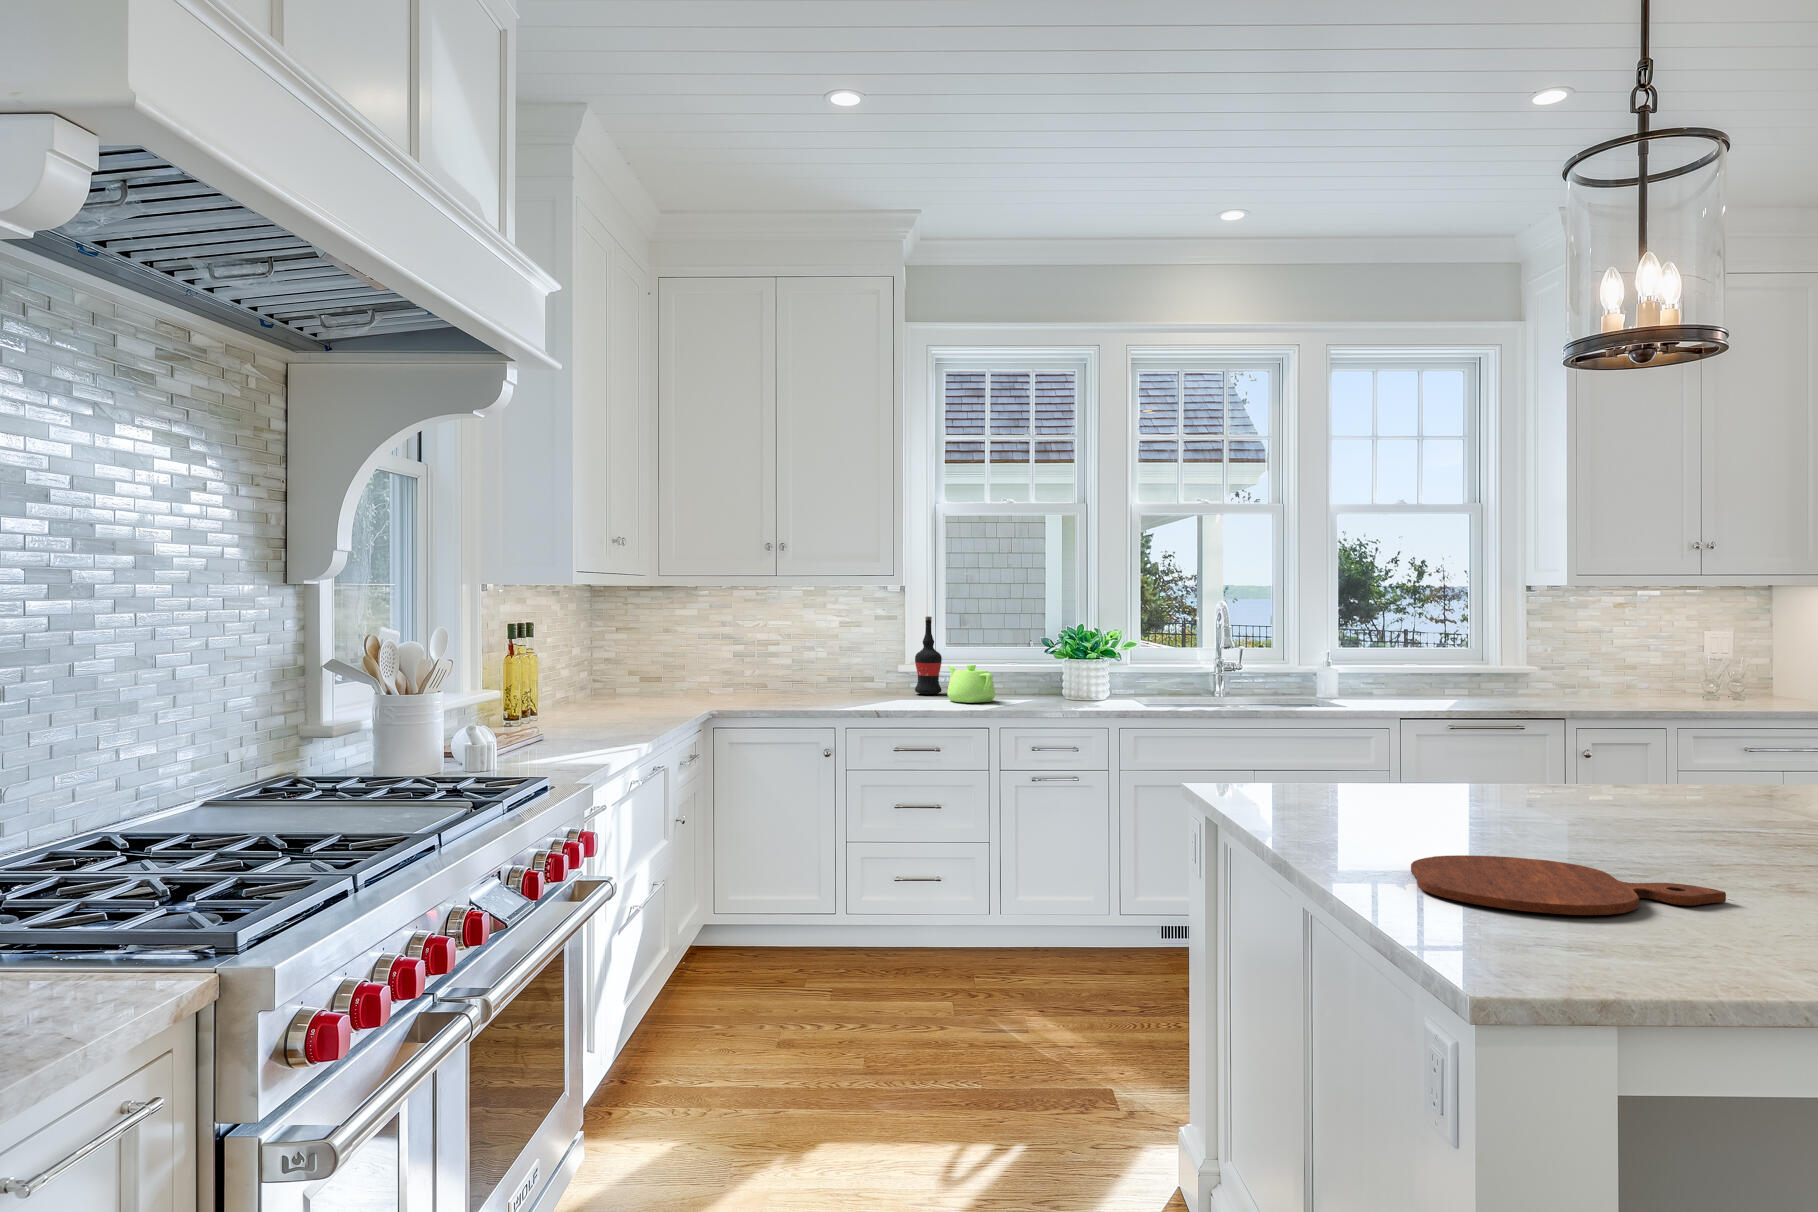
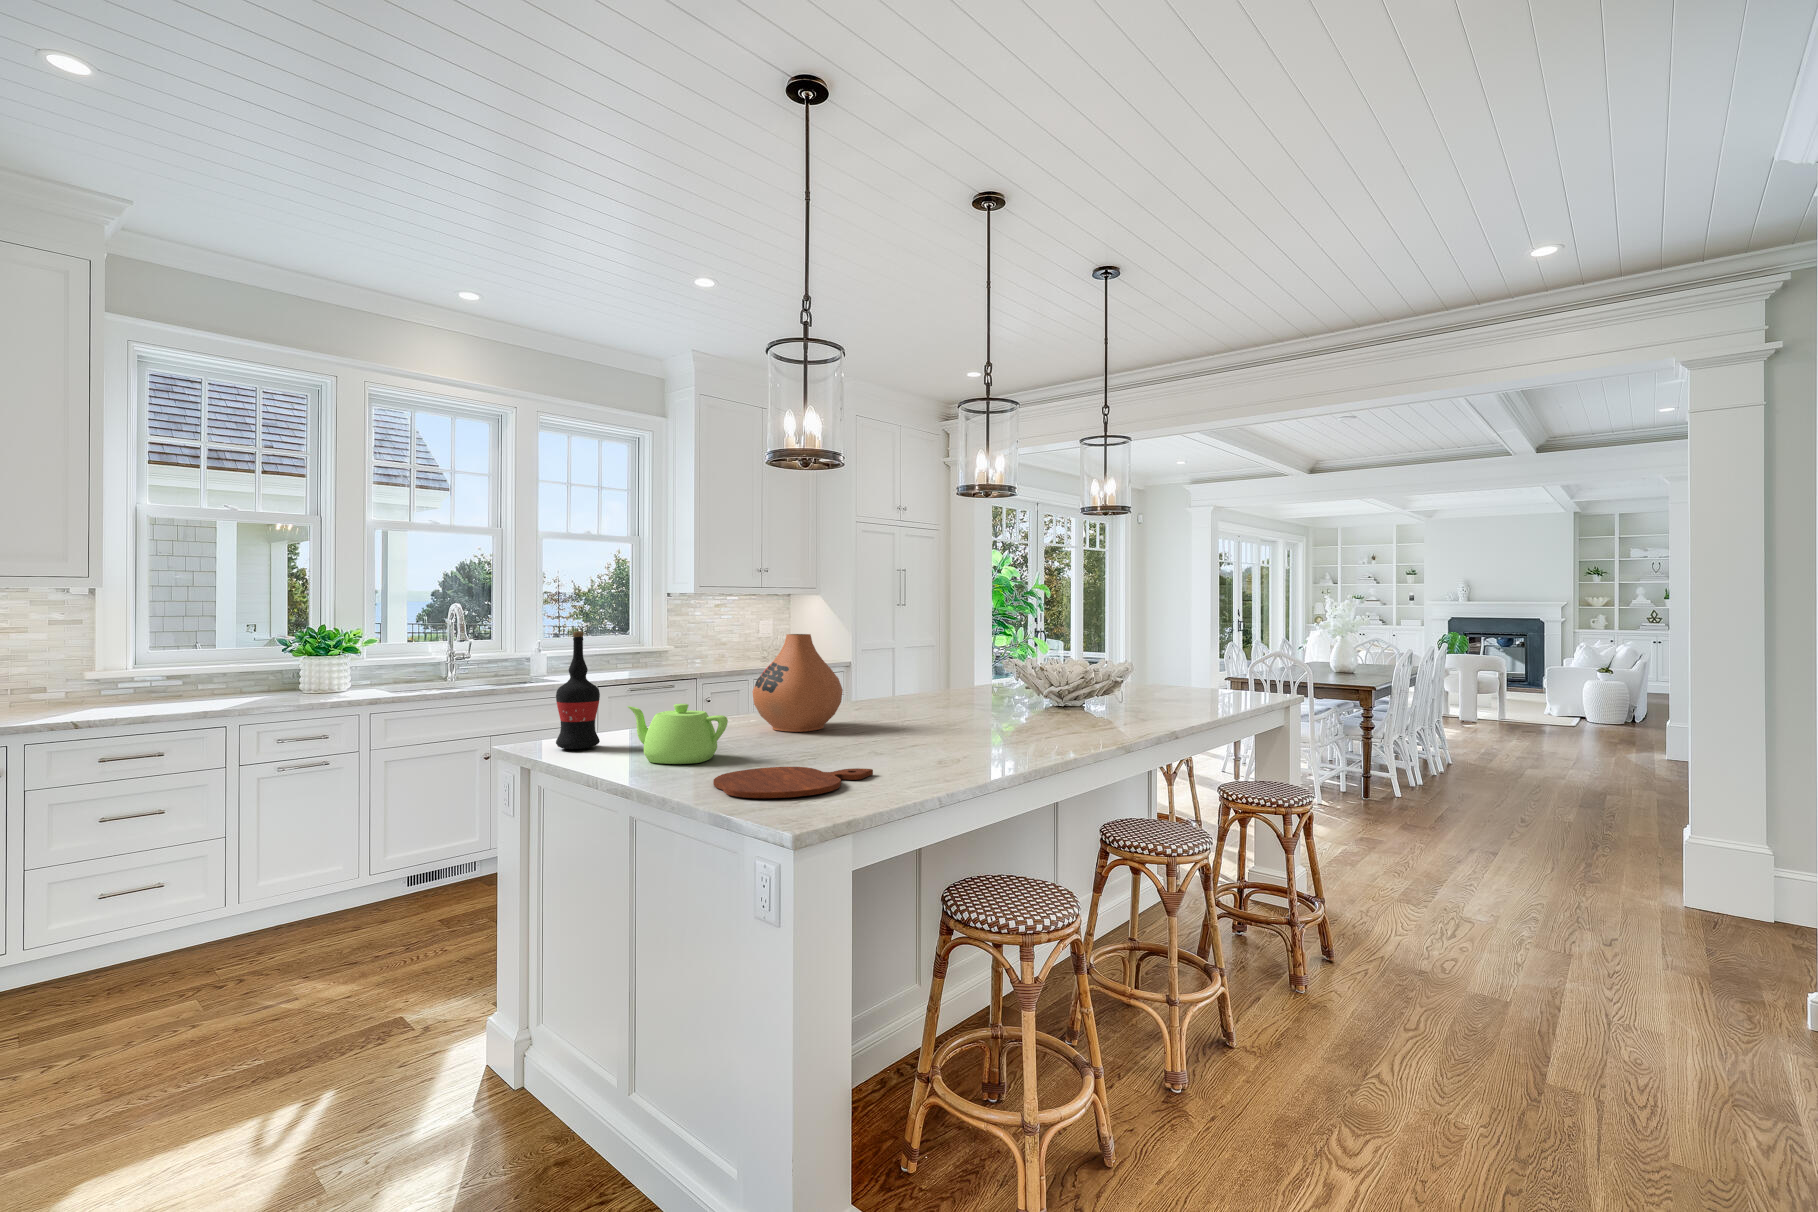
wine bottle: present [915,616,942,694] -> present [556,631,600,749]
vase: none [1564,645,1745,812] -> present [753,634,843,732]
teapot: present [947,665,995,703] -> present [627,704,728,764]

